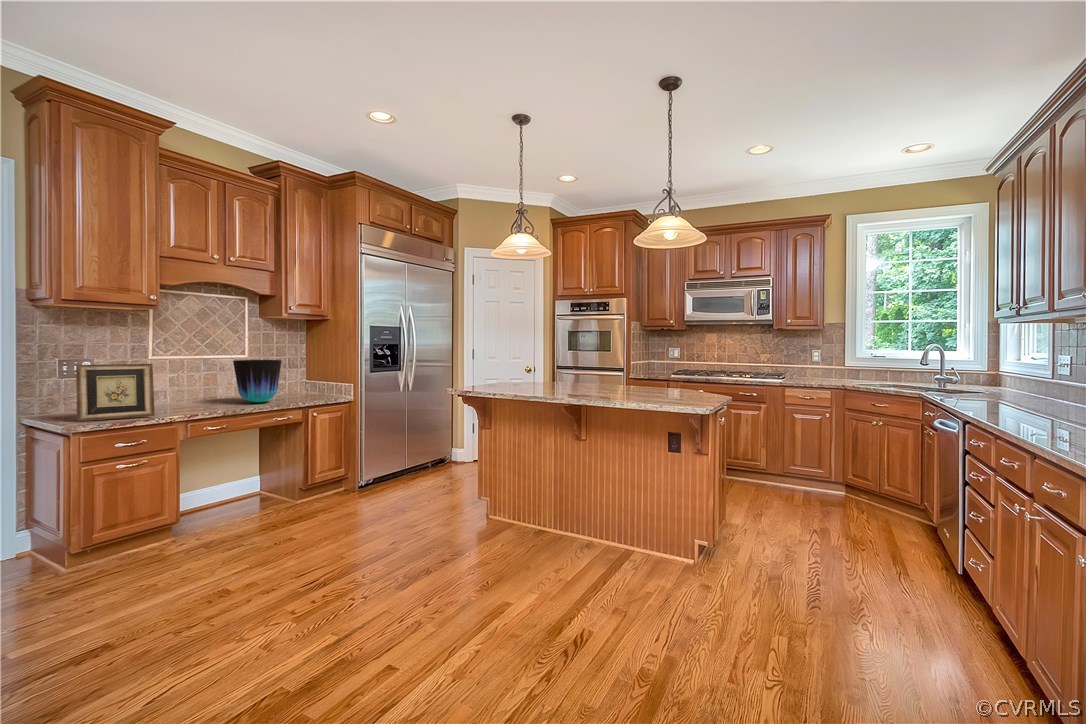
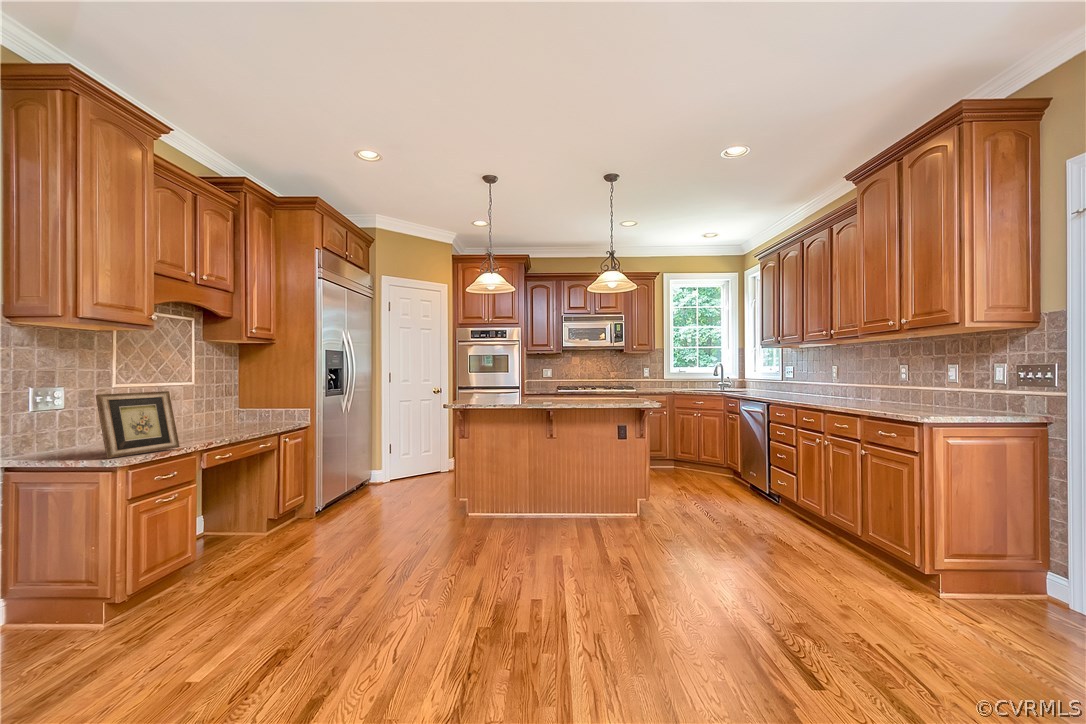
vase: present [233,360,281,403] -> none [206,385,258,431]

